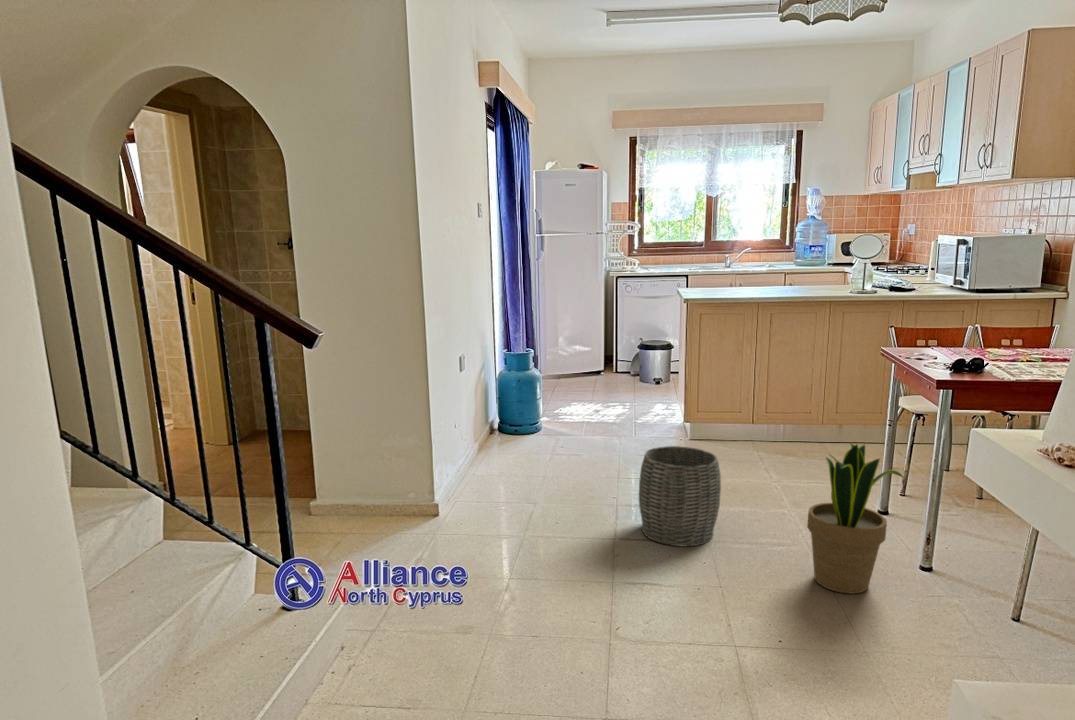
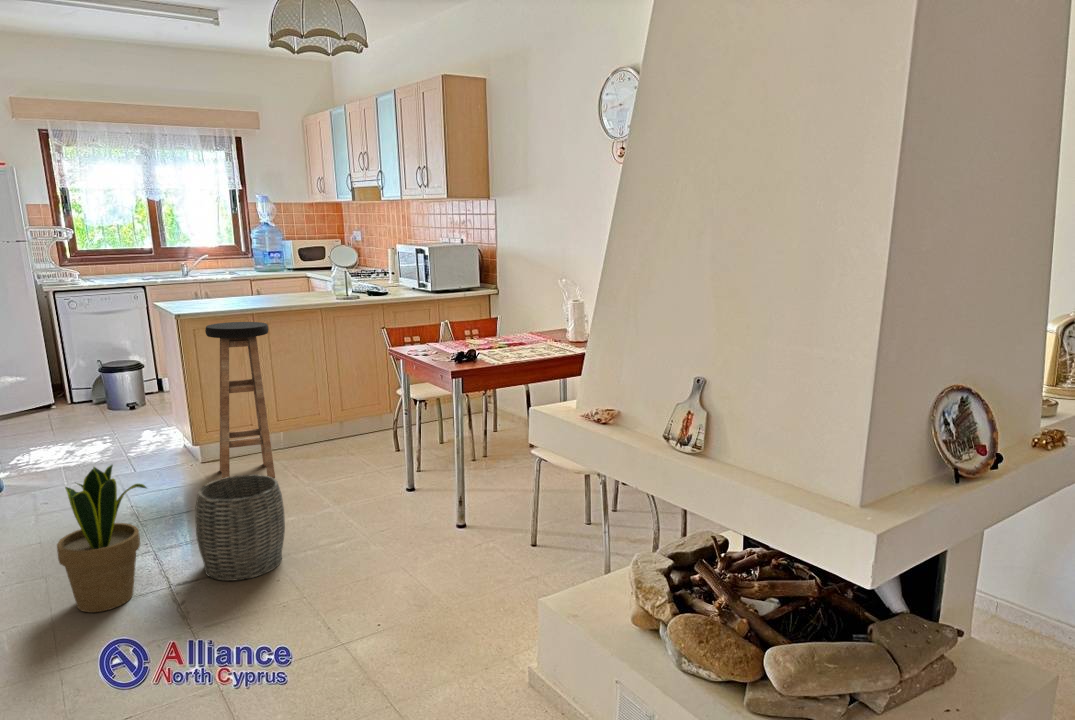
bar stool: none [696,306,761,466] -> present [205,322,275,478]
potted plant: present [807,443,903,594] -> present [57,465,147,612]

